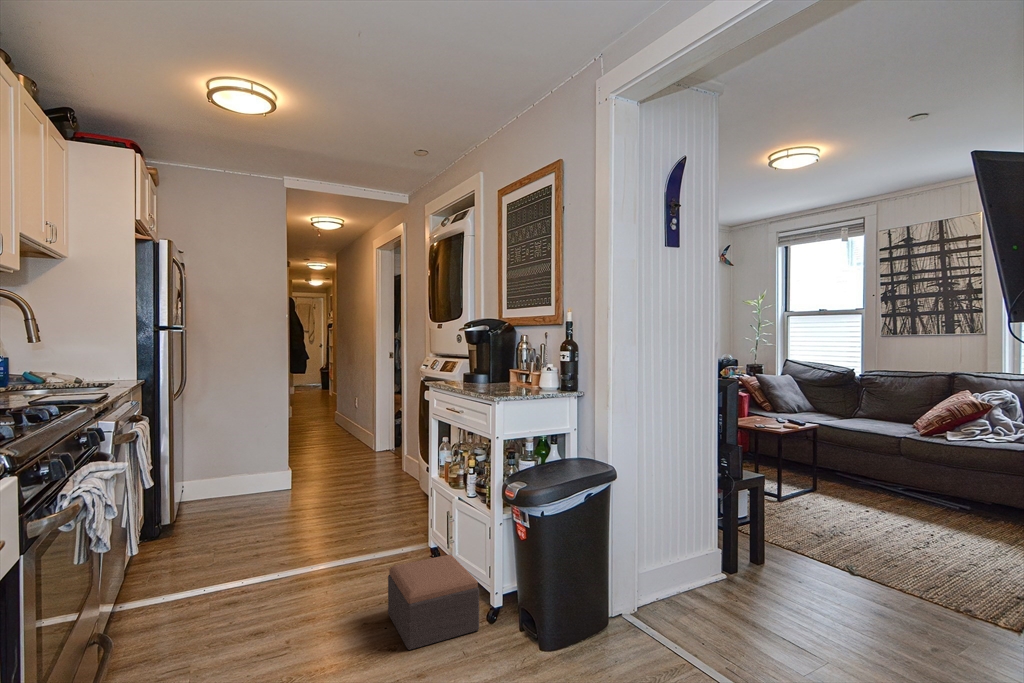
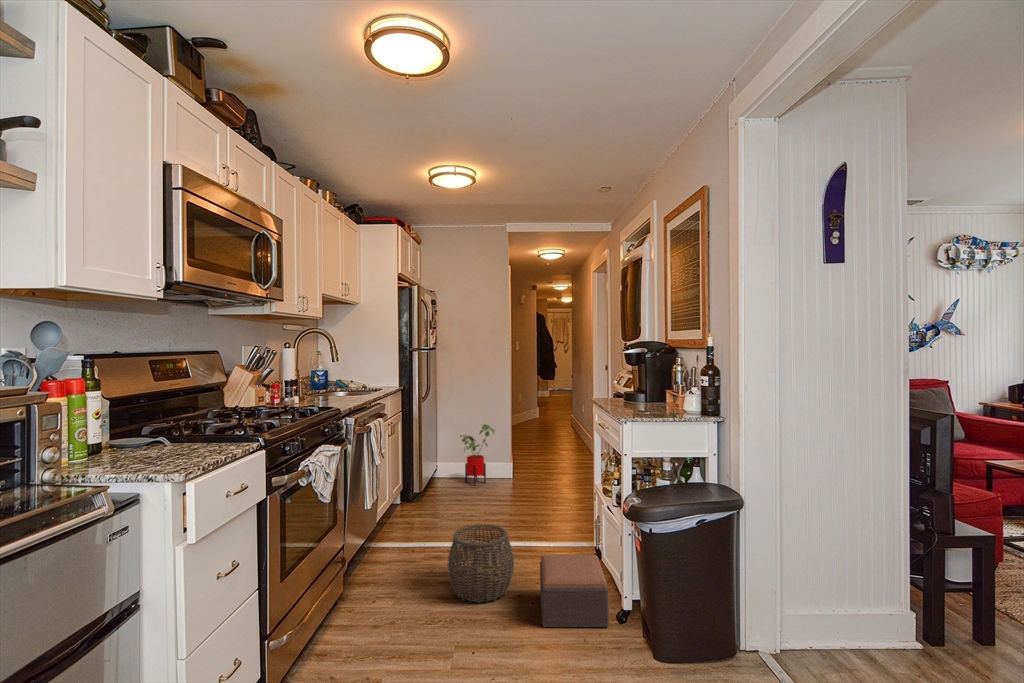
house plant: none [218,424,270,504] -> present [460,424,495,486]
woven basket: none [264,543,355,646] -> present [448,524,514,602]

